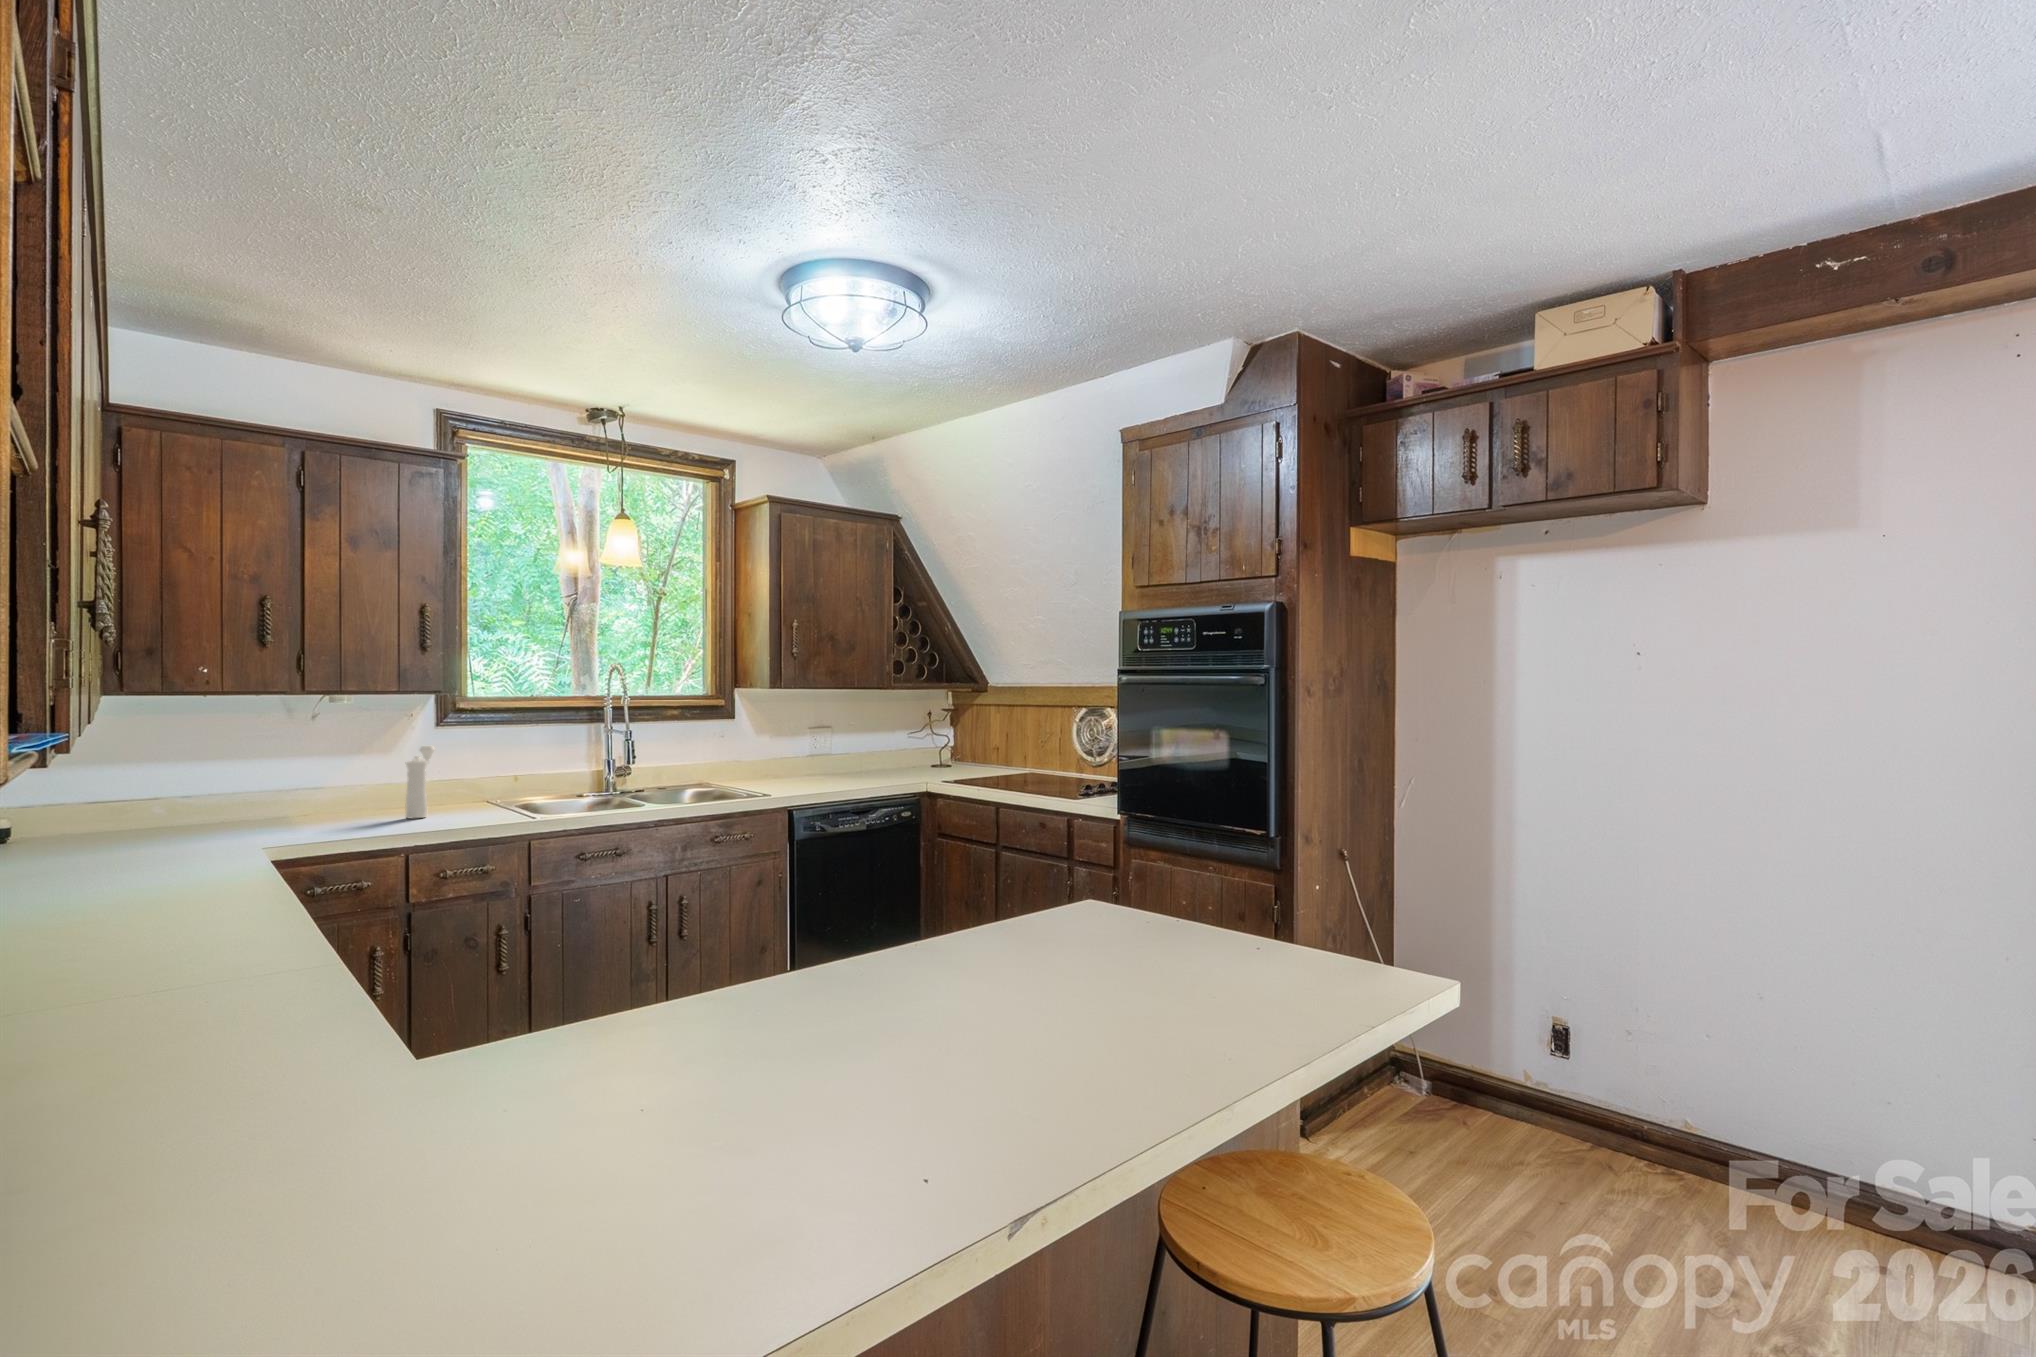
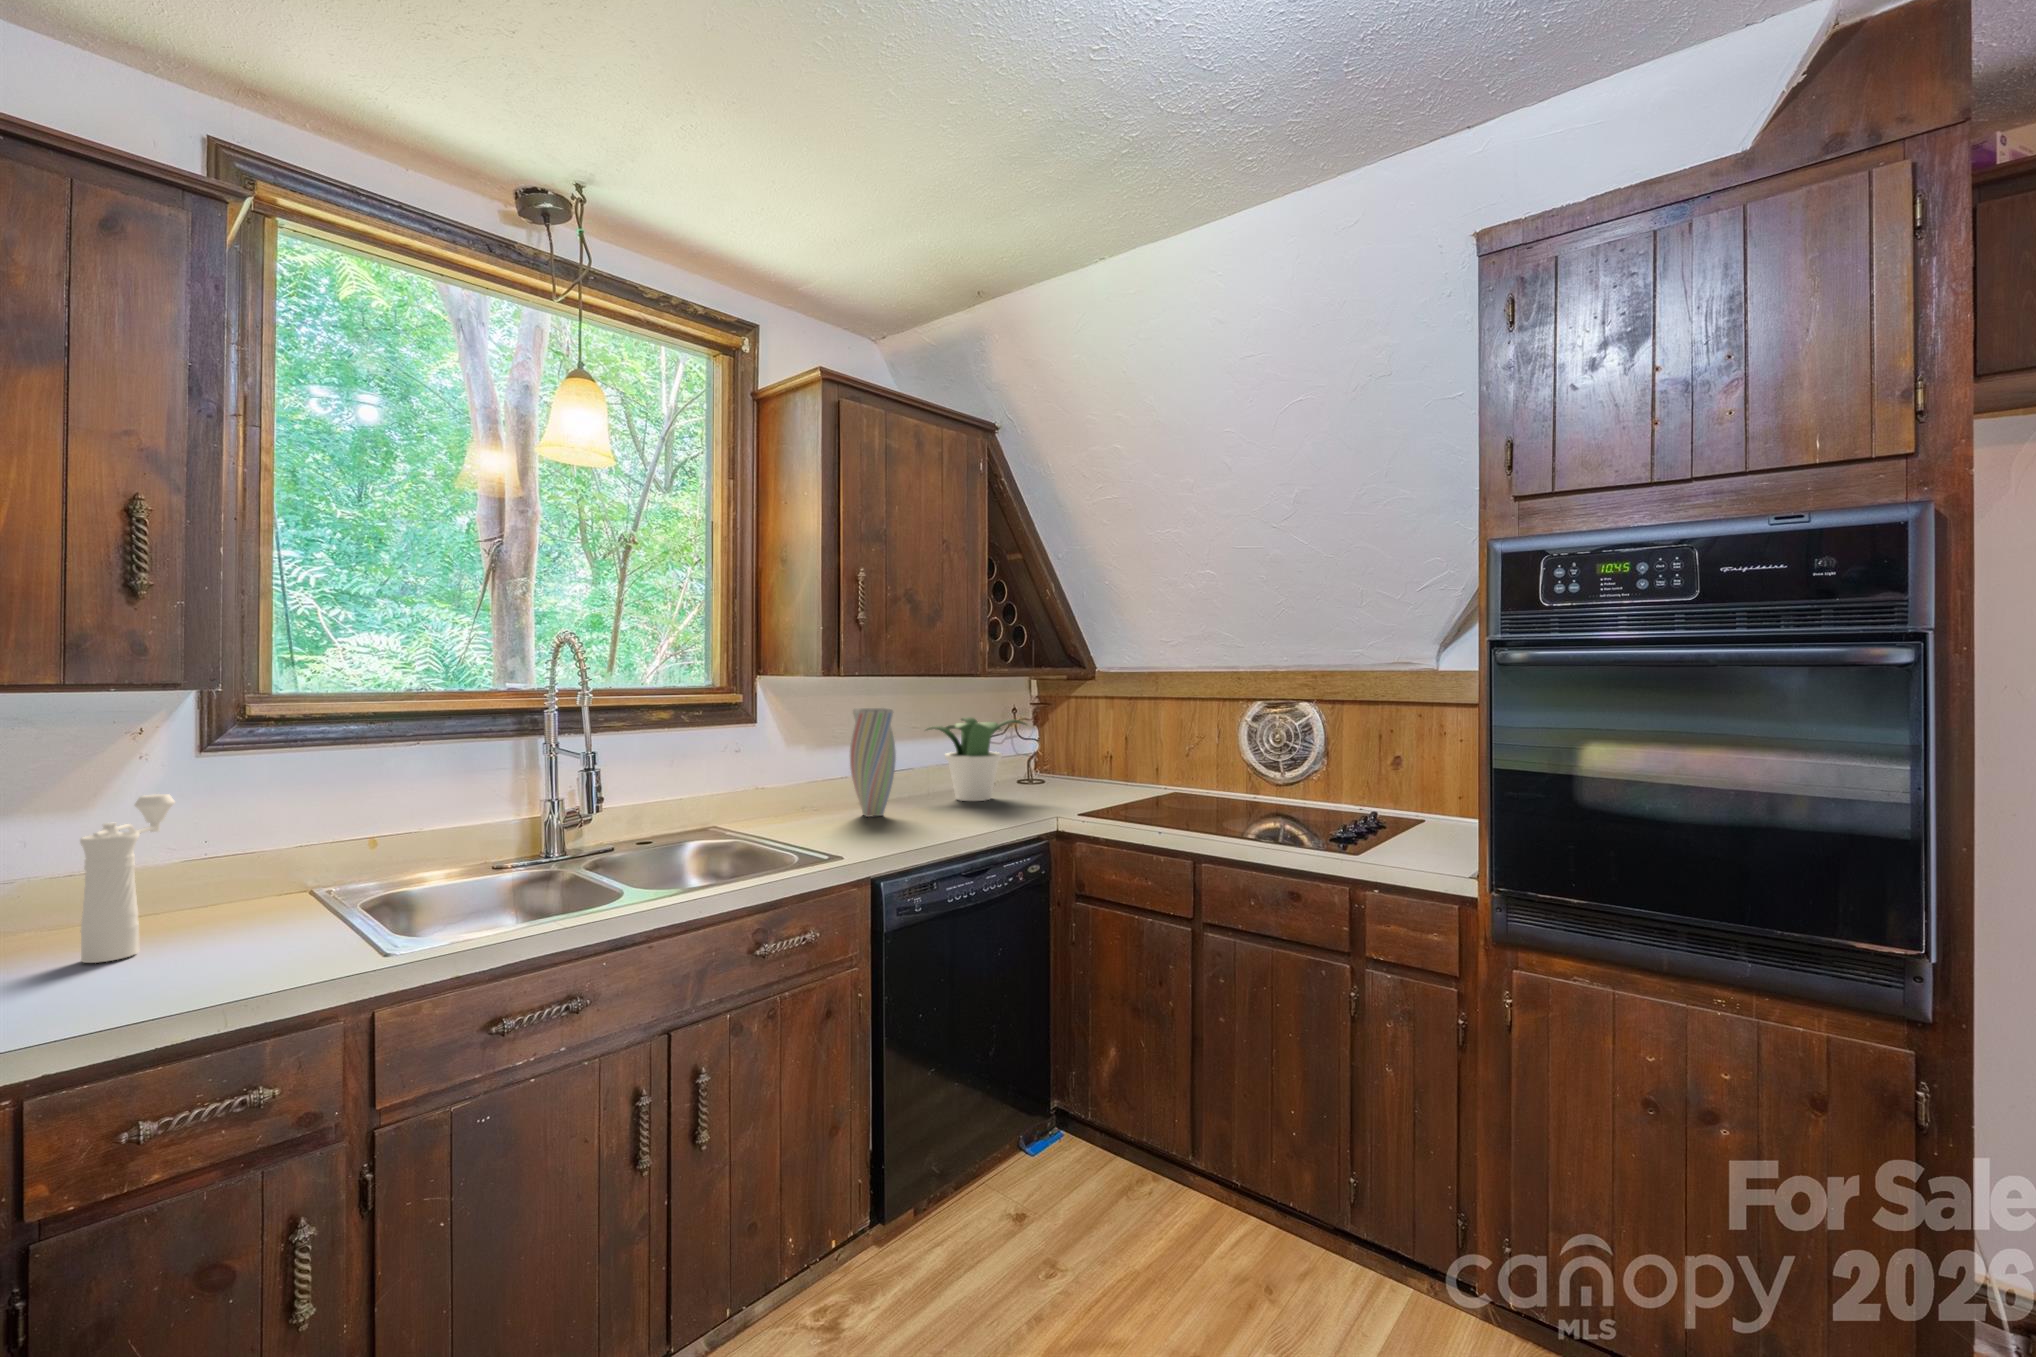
vase: none [793,710,825,781] -> present [850,708,896,817]
potted plant: none [853,717,925,775] -> present [927,717,1026,801]

